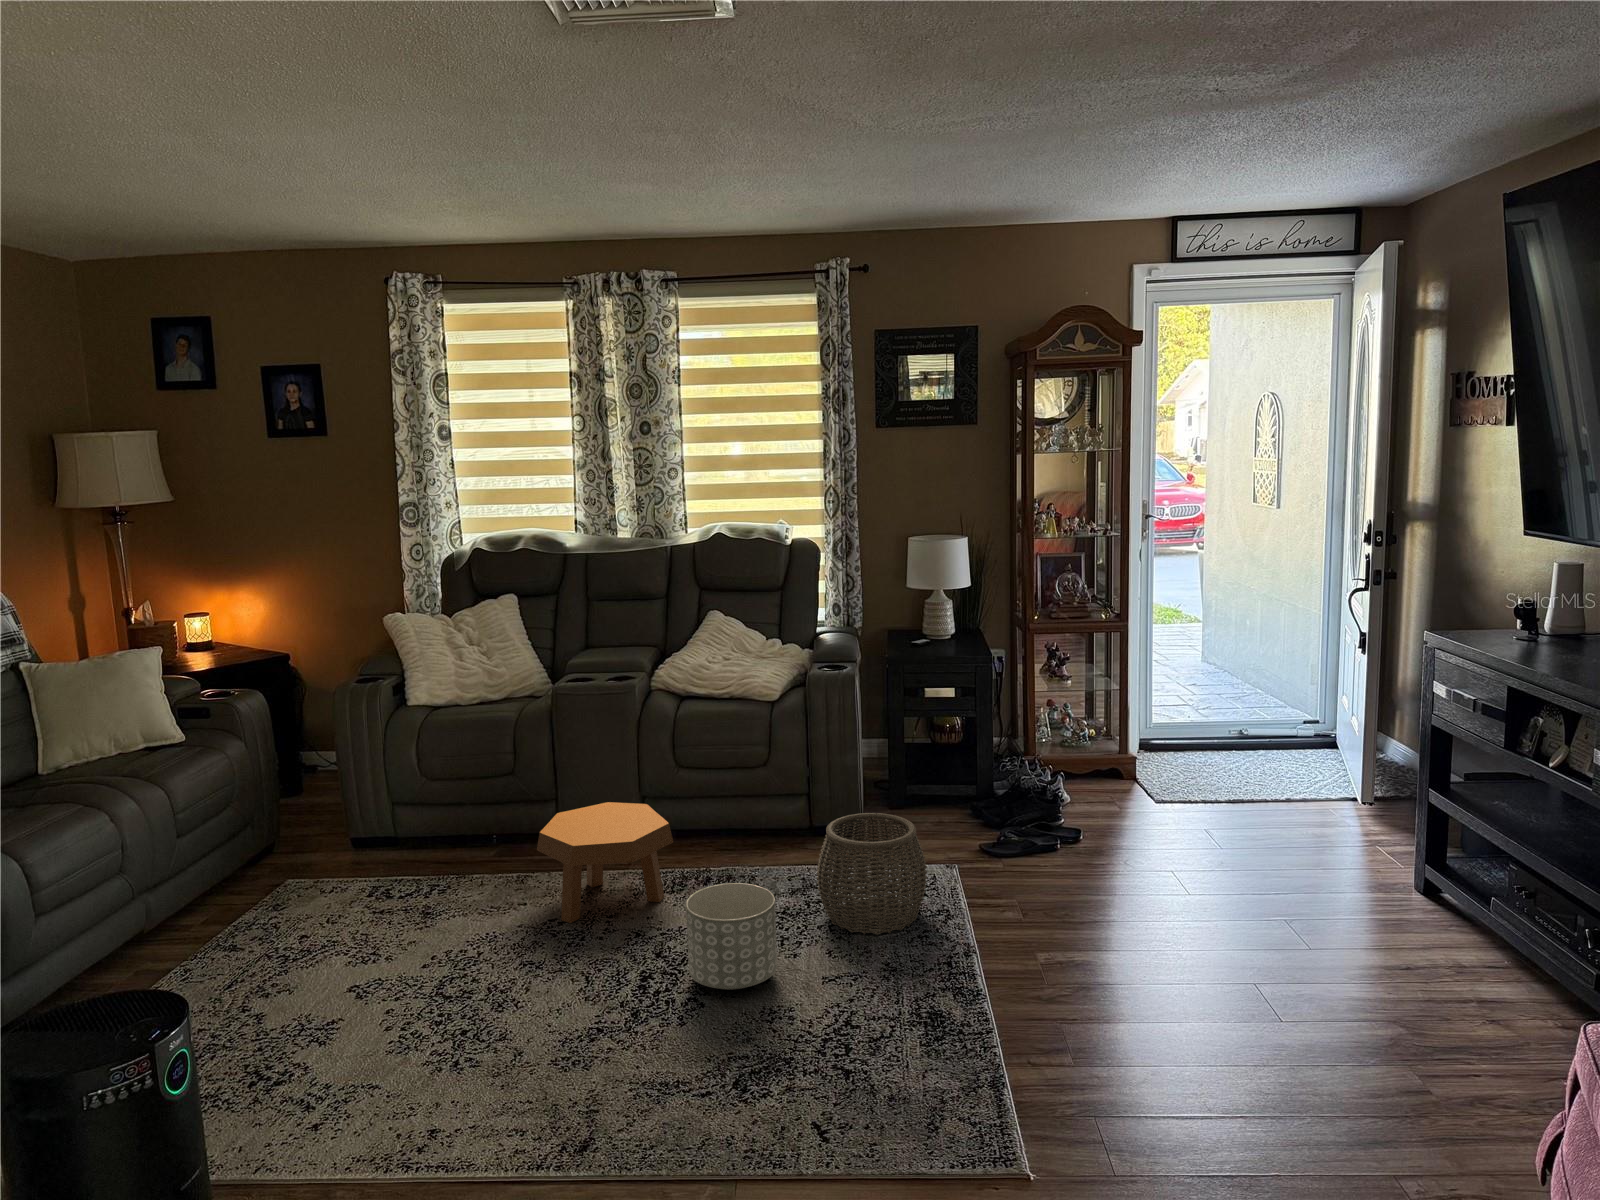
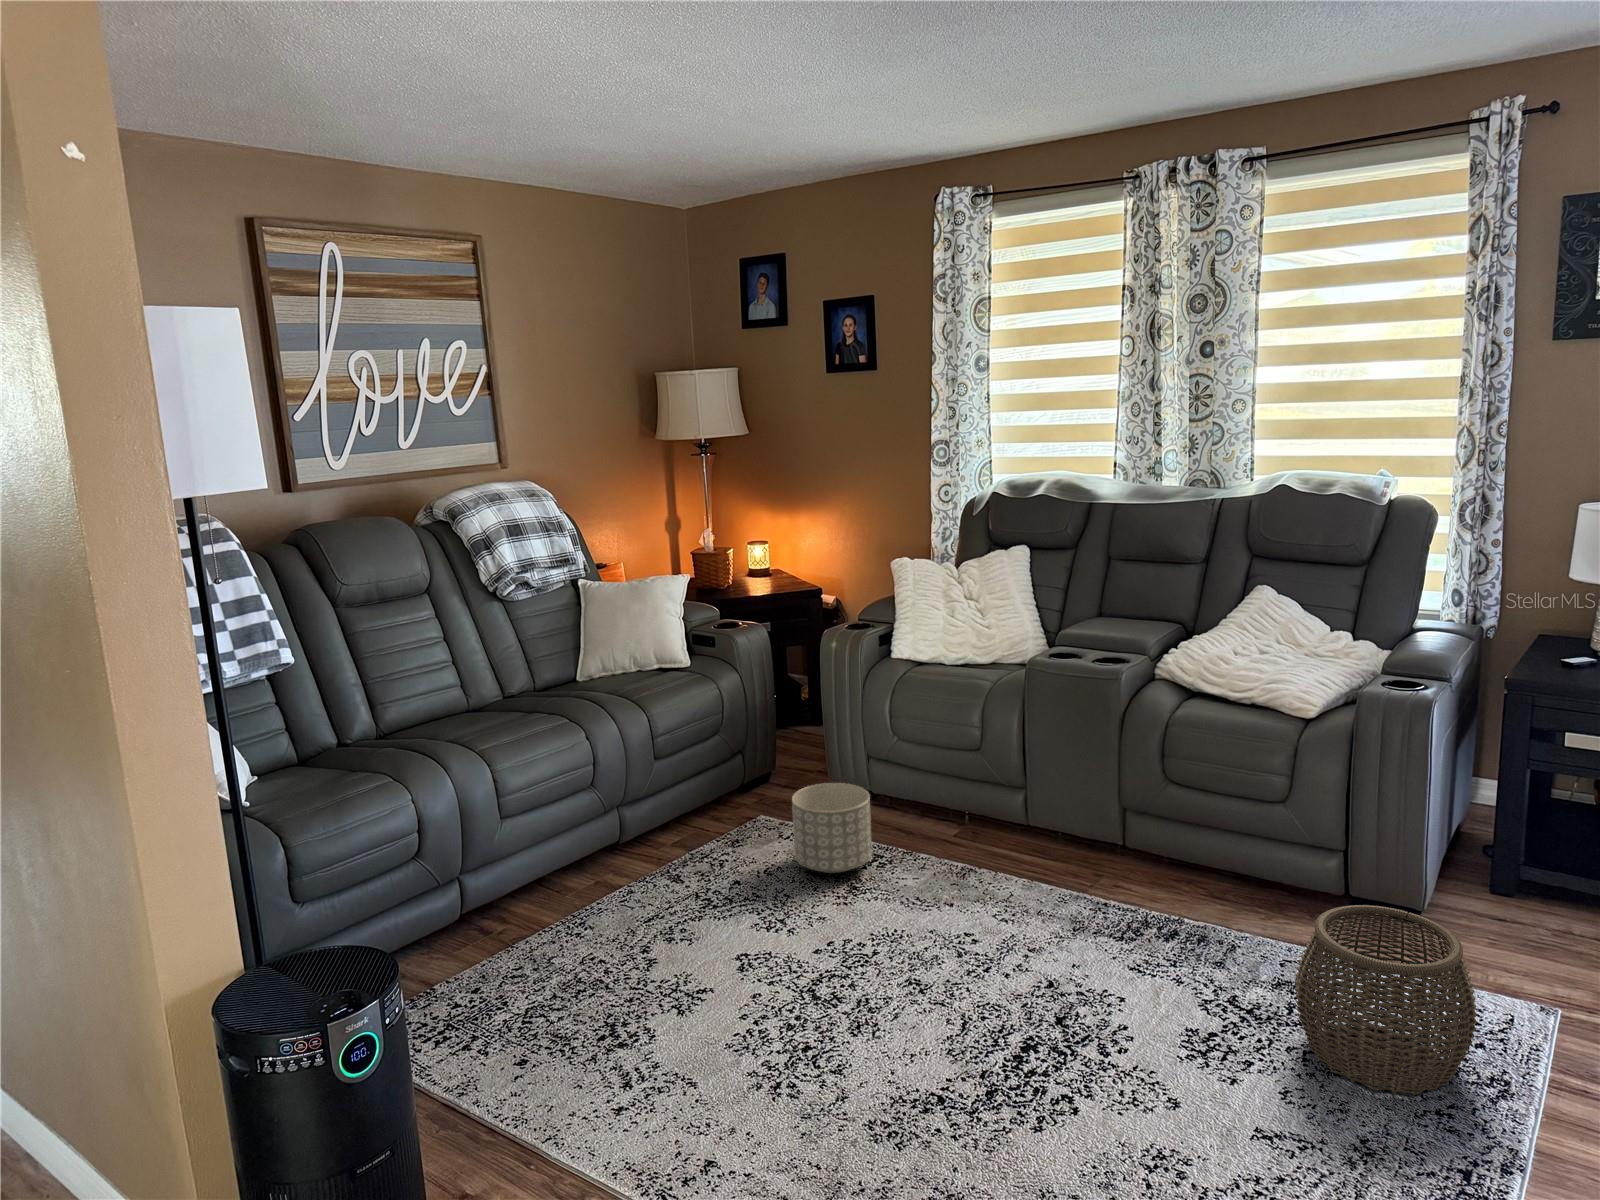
footstool: present [537,802,673,923] -> none [963,808,1121,946]
planter: present [686,883,777,990] -> present [792,783,872,874]

